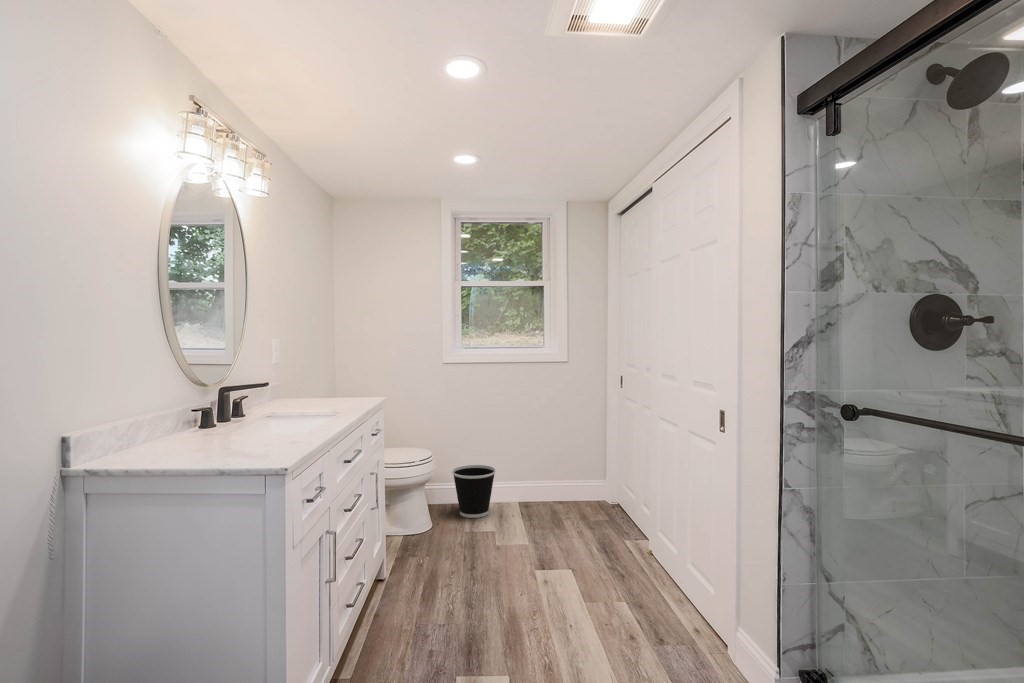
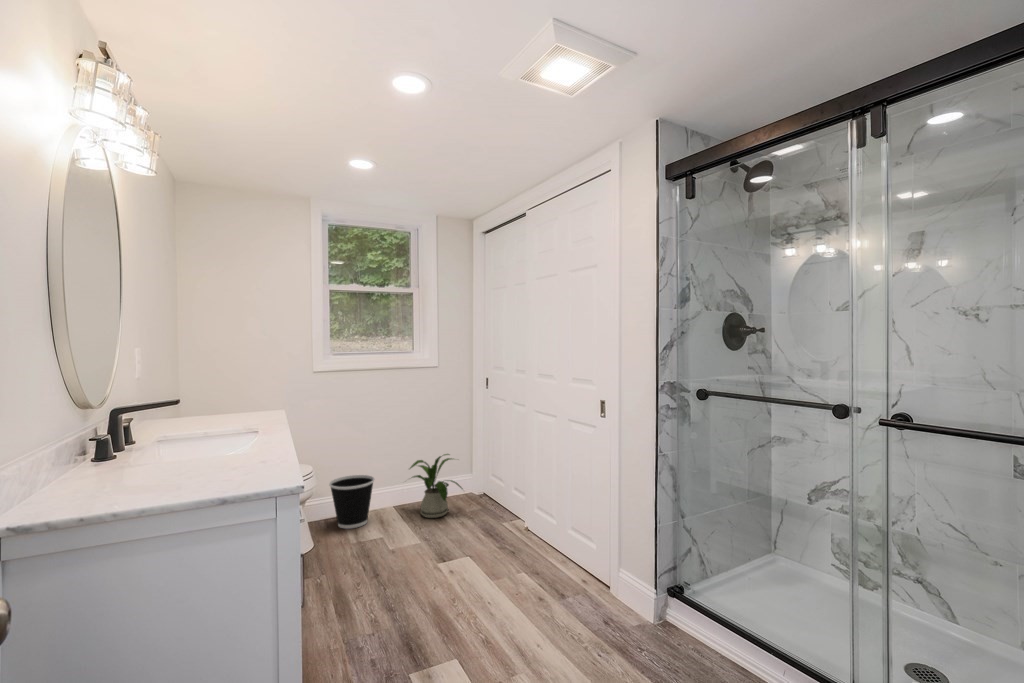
house plant: none [527,454,587,521] -> present [410,454,463,518]

